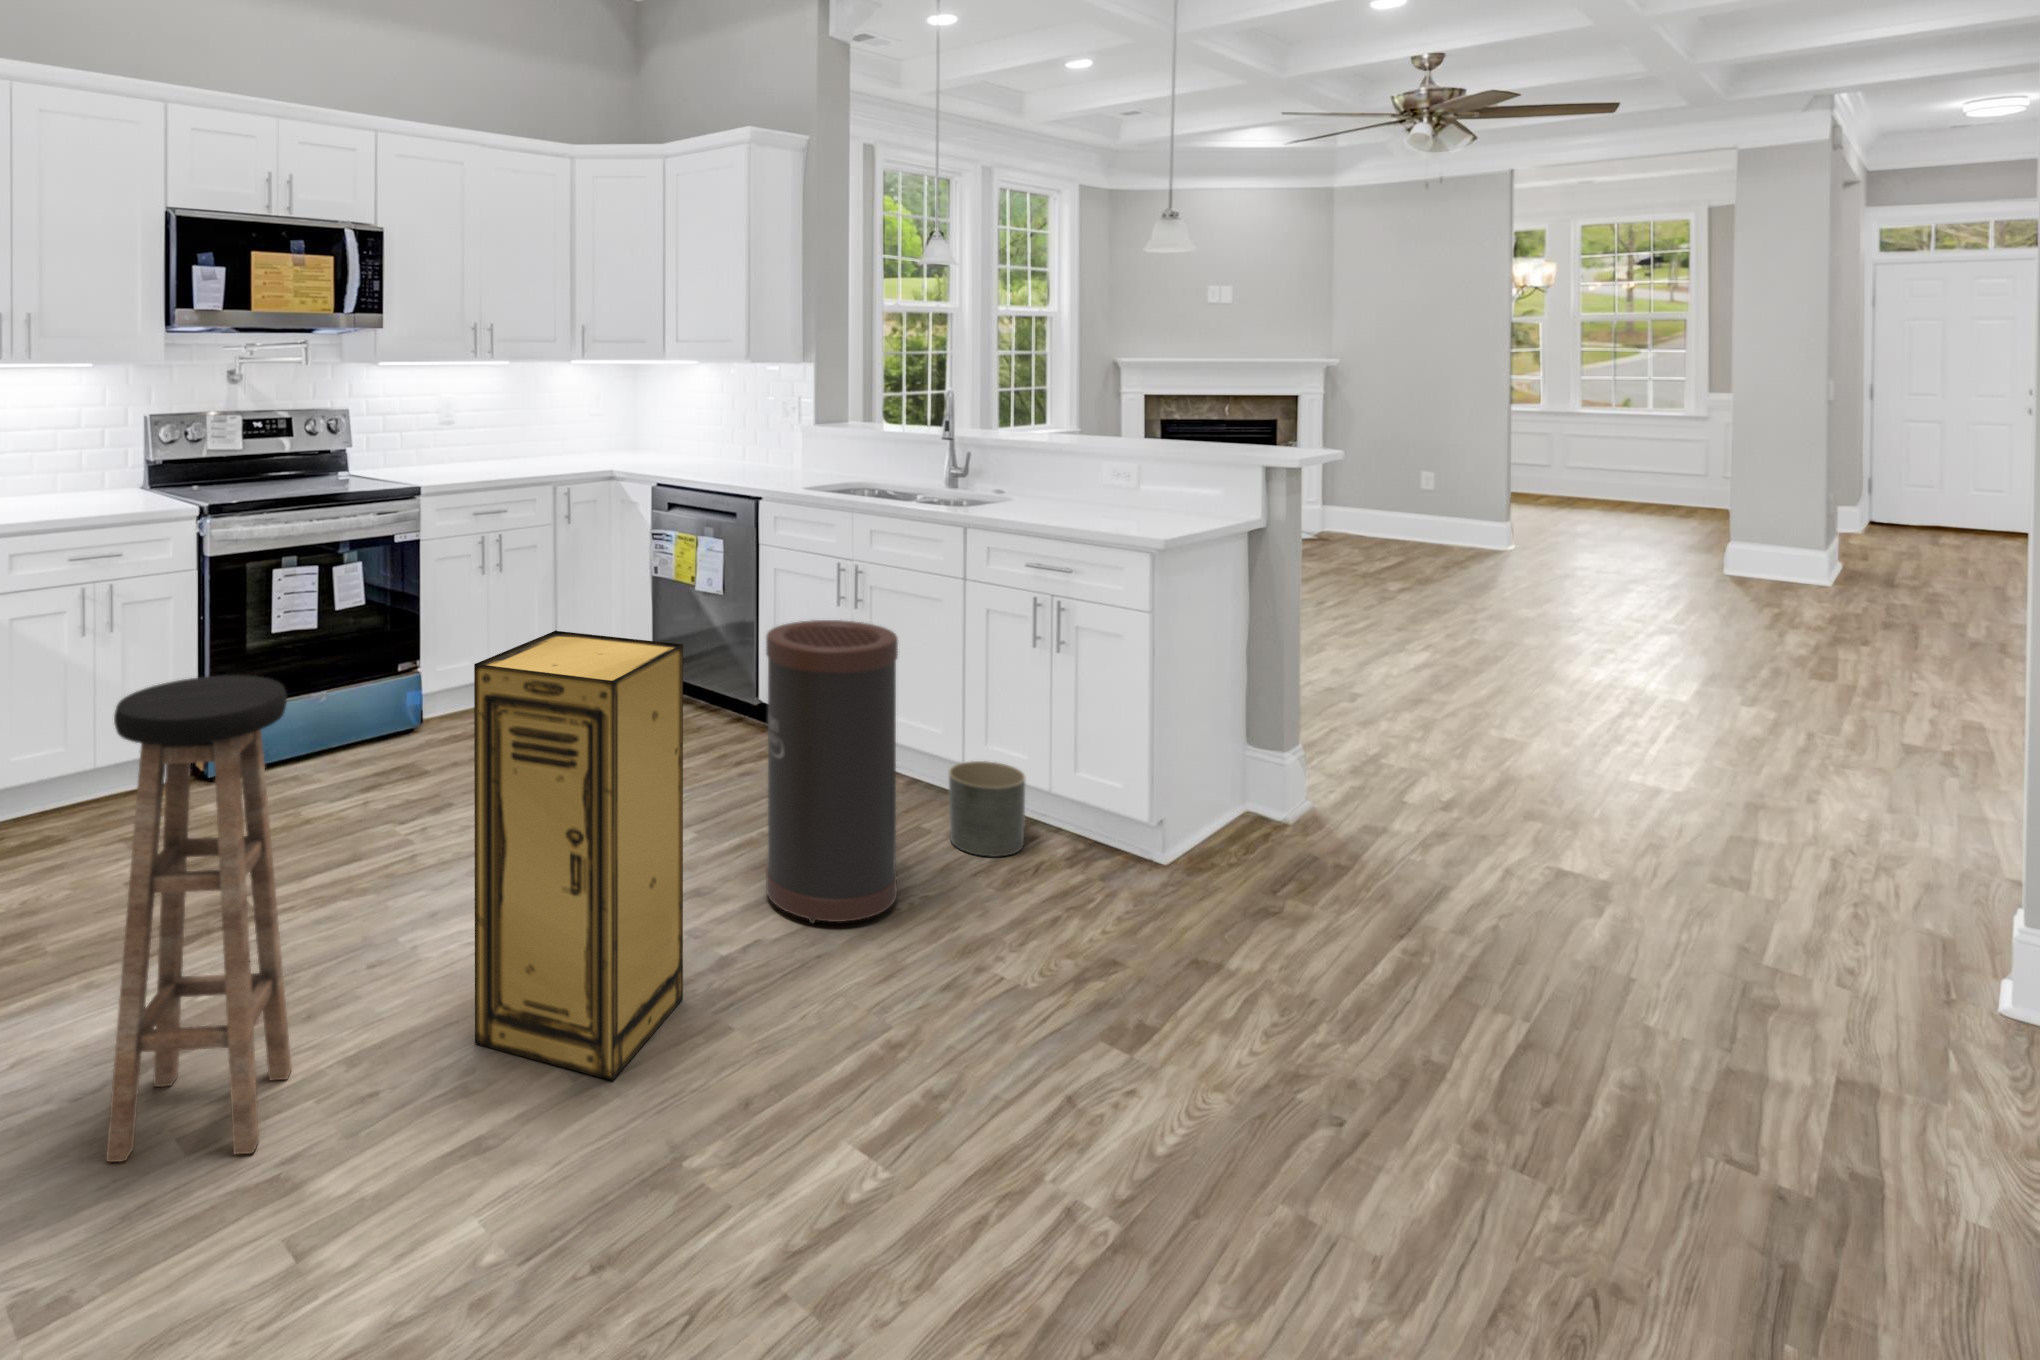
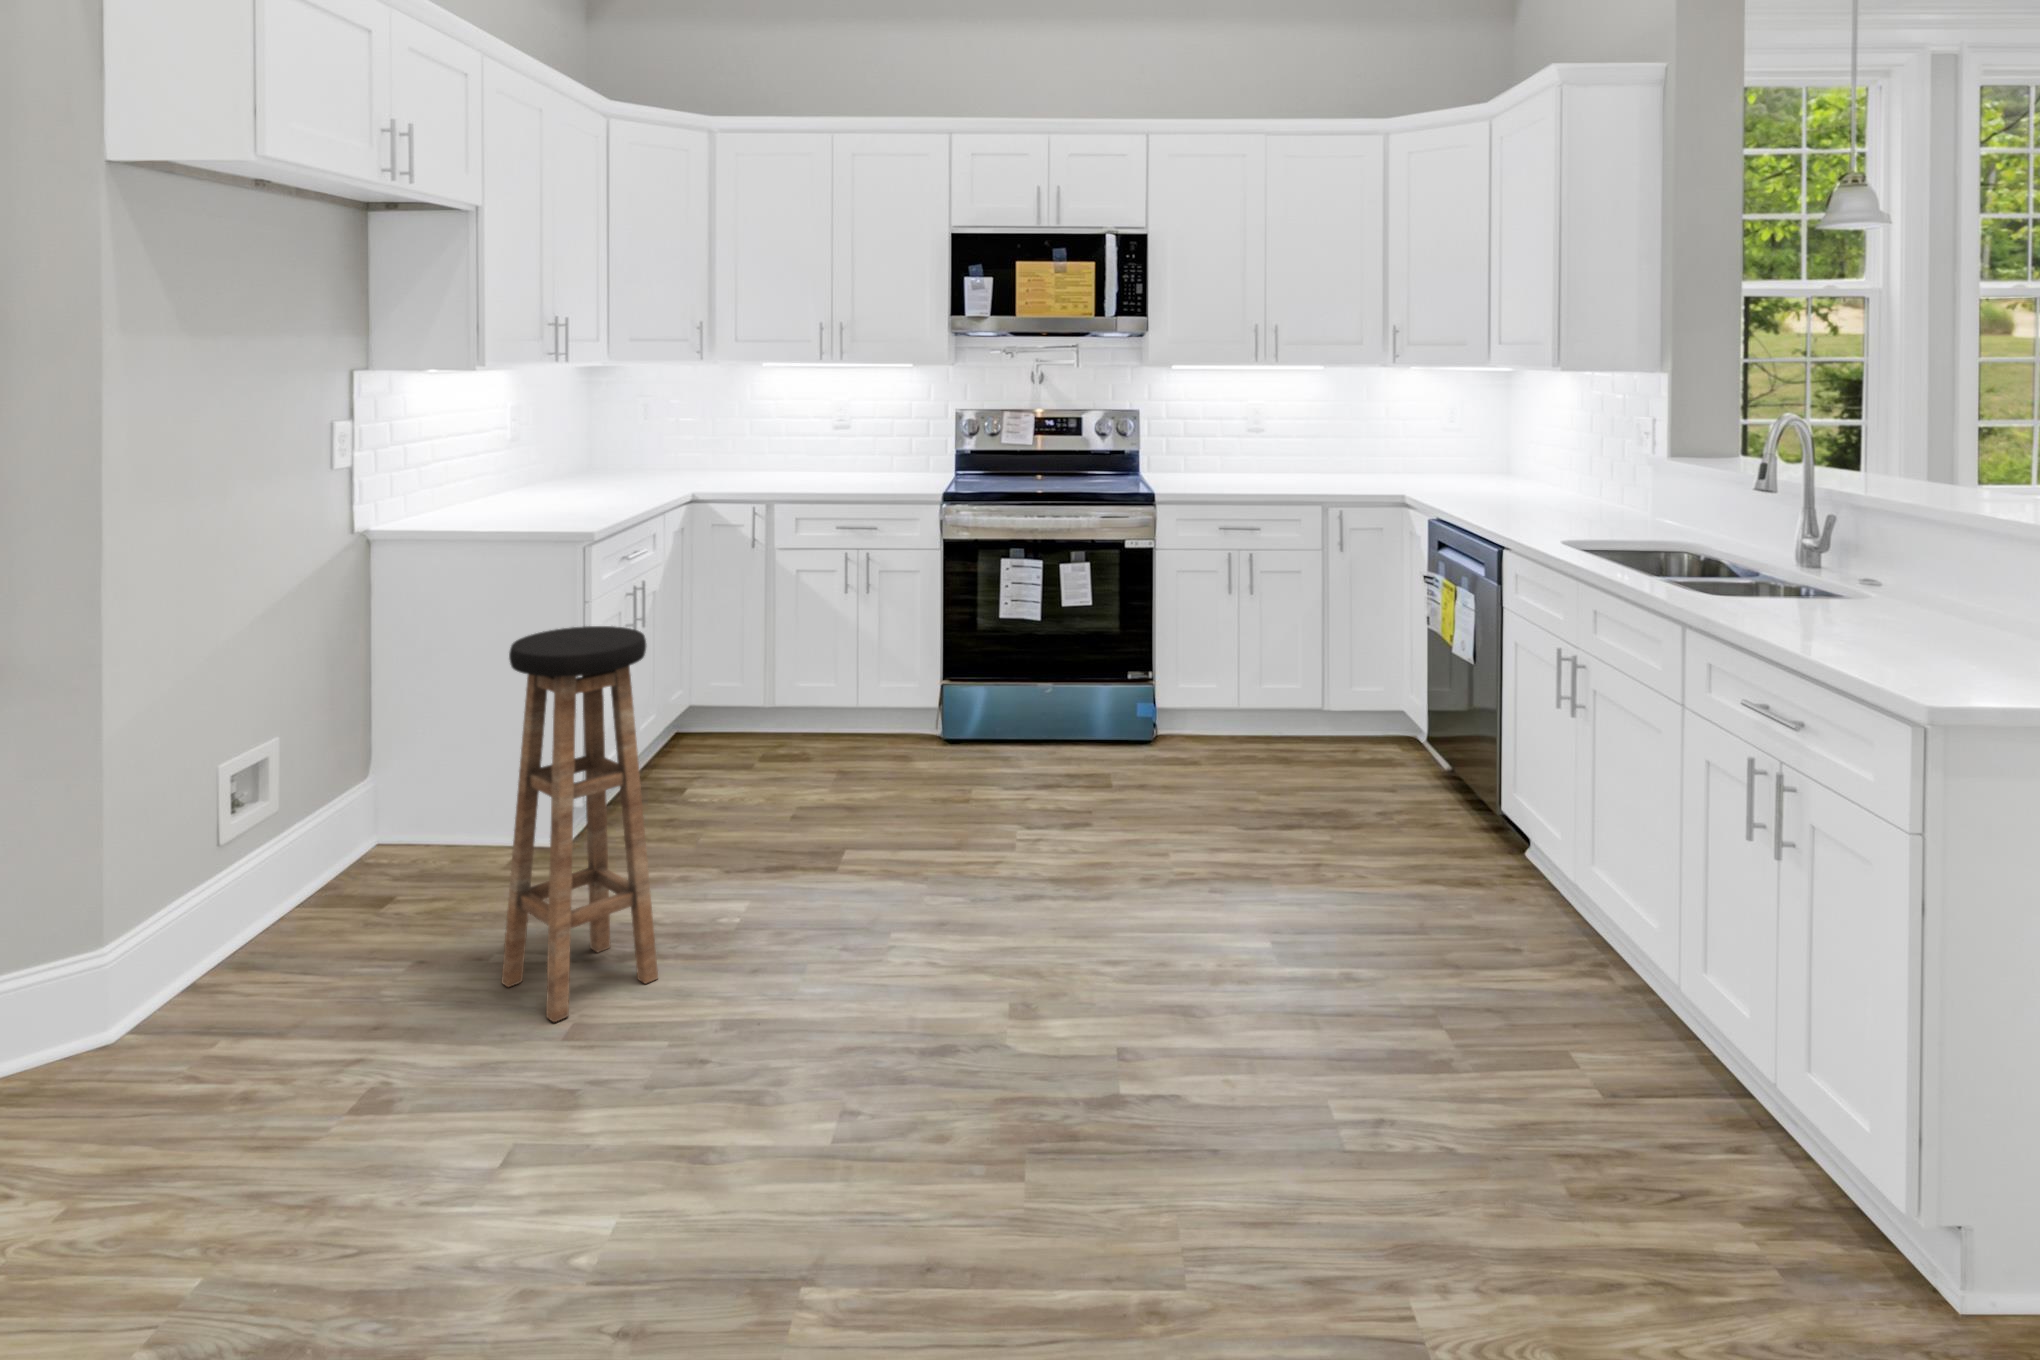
trash can: present [766,620,898,923] -> none [1169,703,1340,1104]
storage cabinet: present [474,631,683,1080] -> none [769,649,954,1113]
planter: present [949,761,1025,857] -> none [1500,968,1621,1129]

